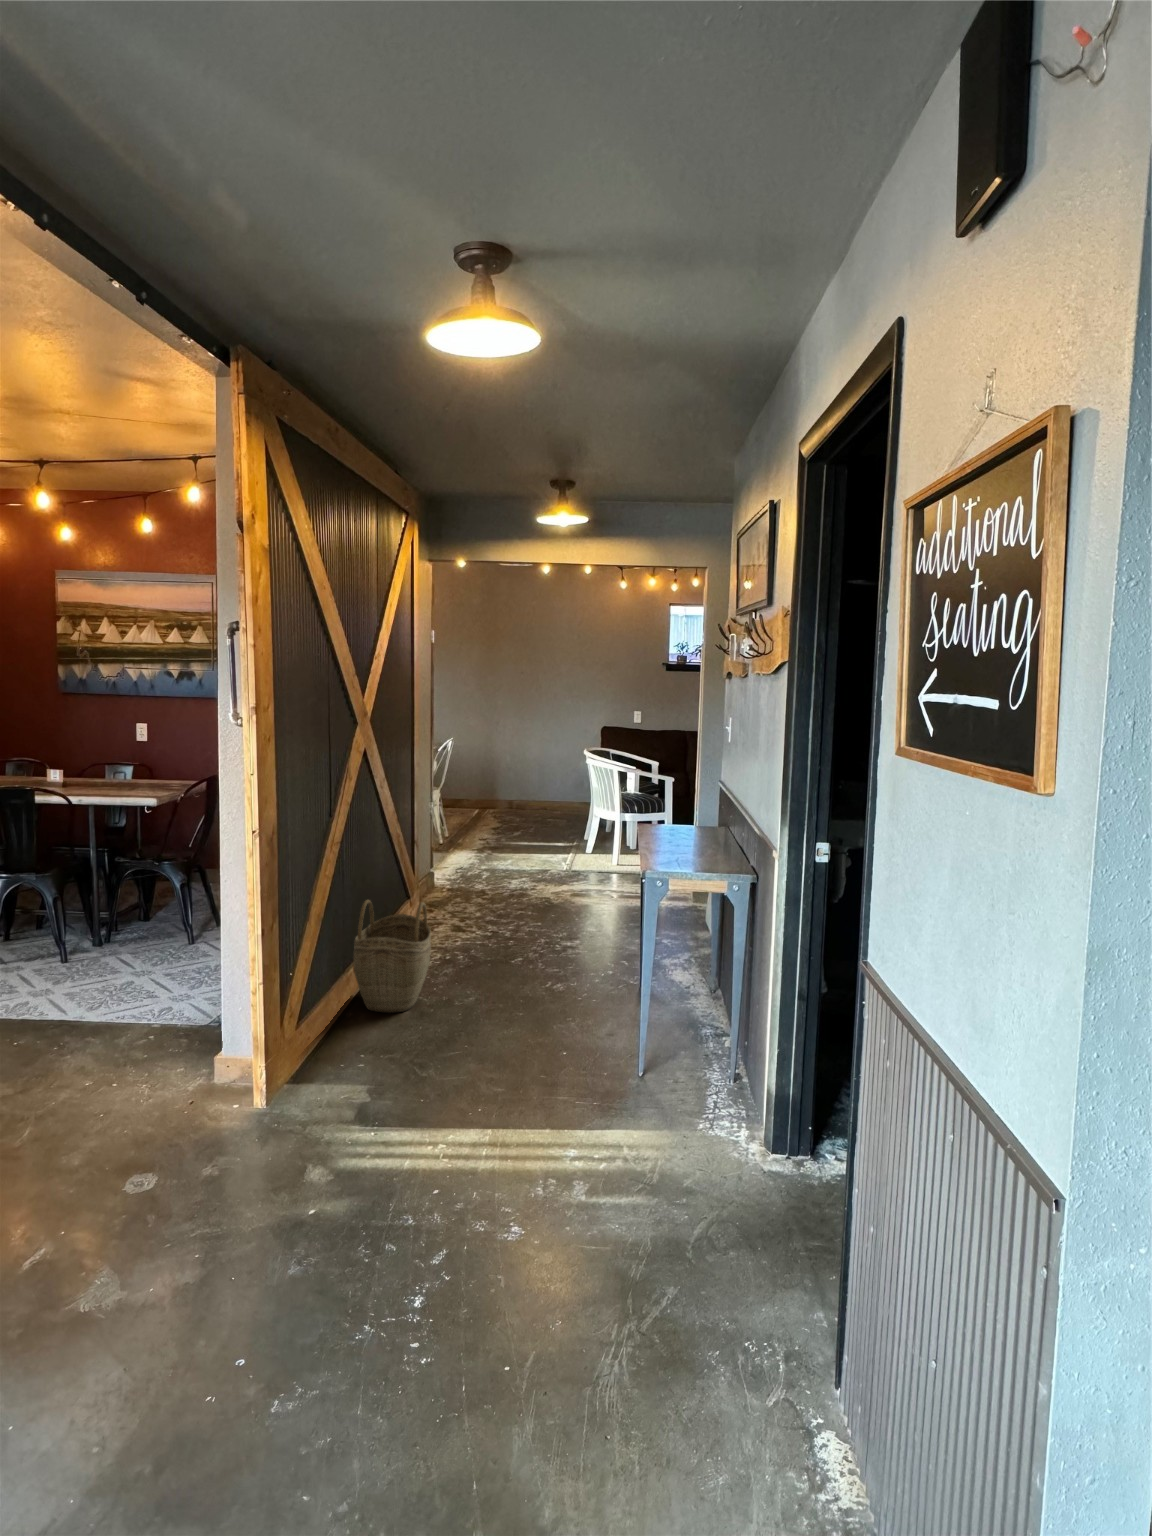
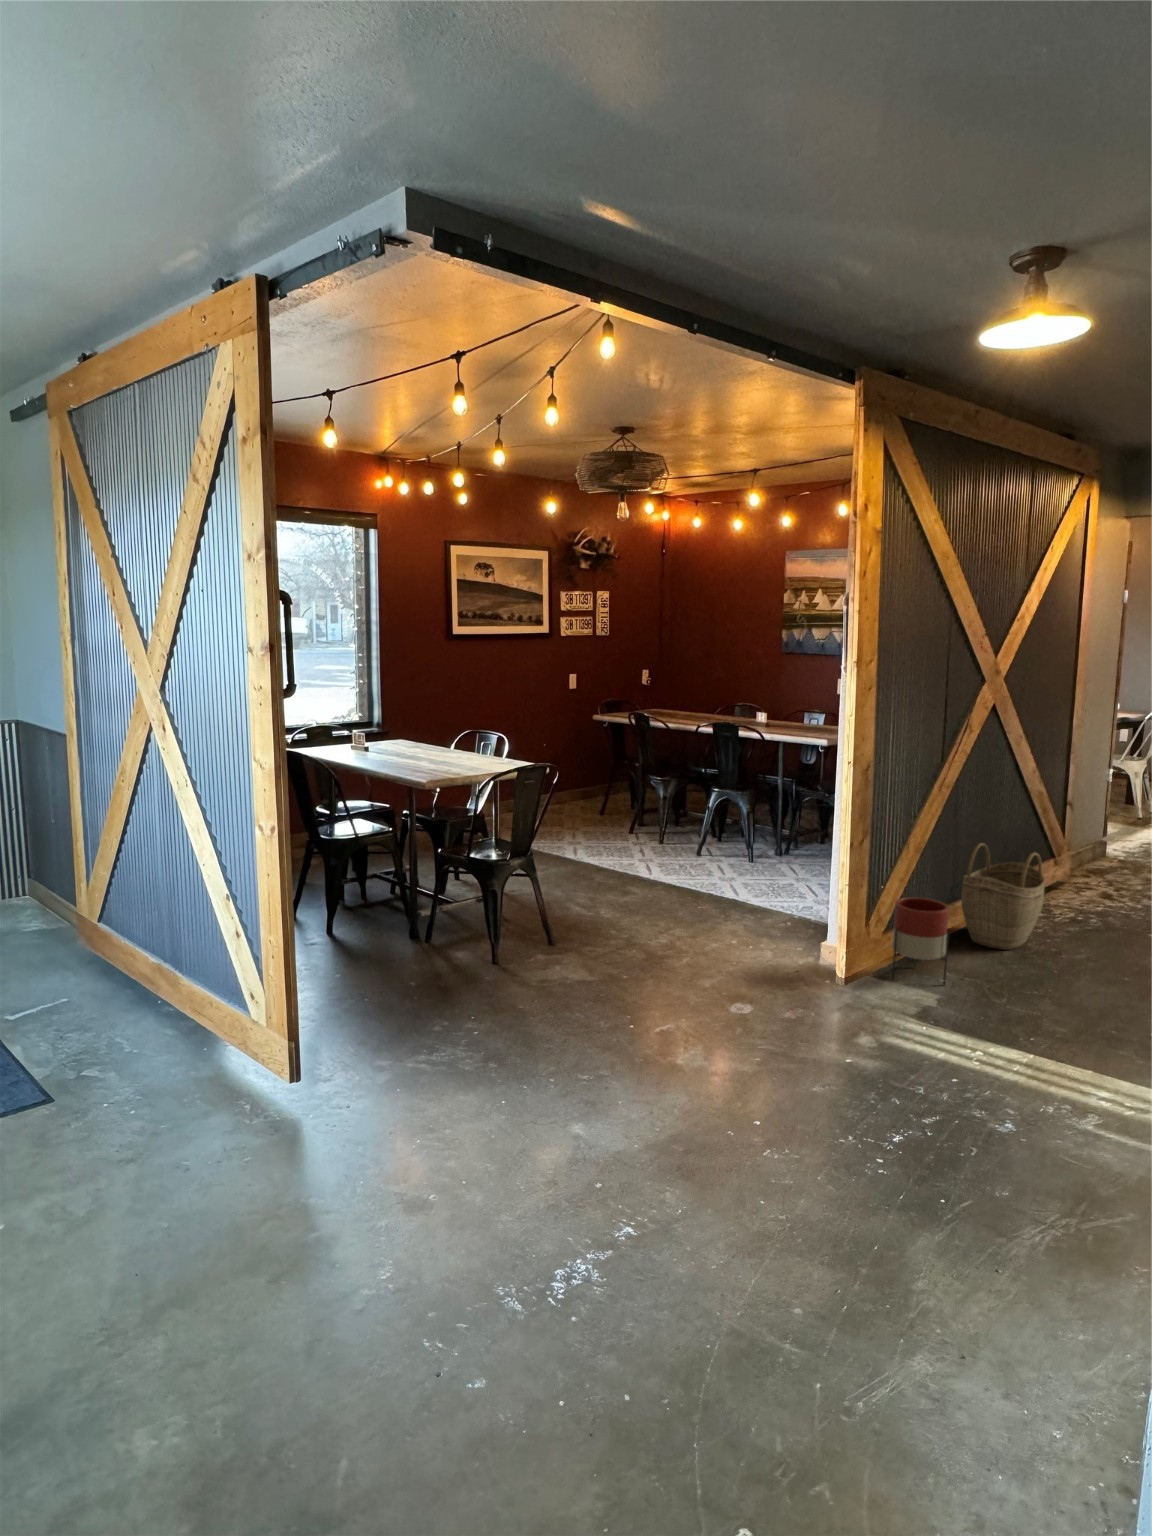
planter: none [305,976,369,1082] -> present [892,897,949,985]

